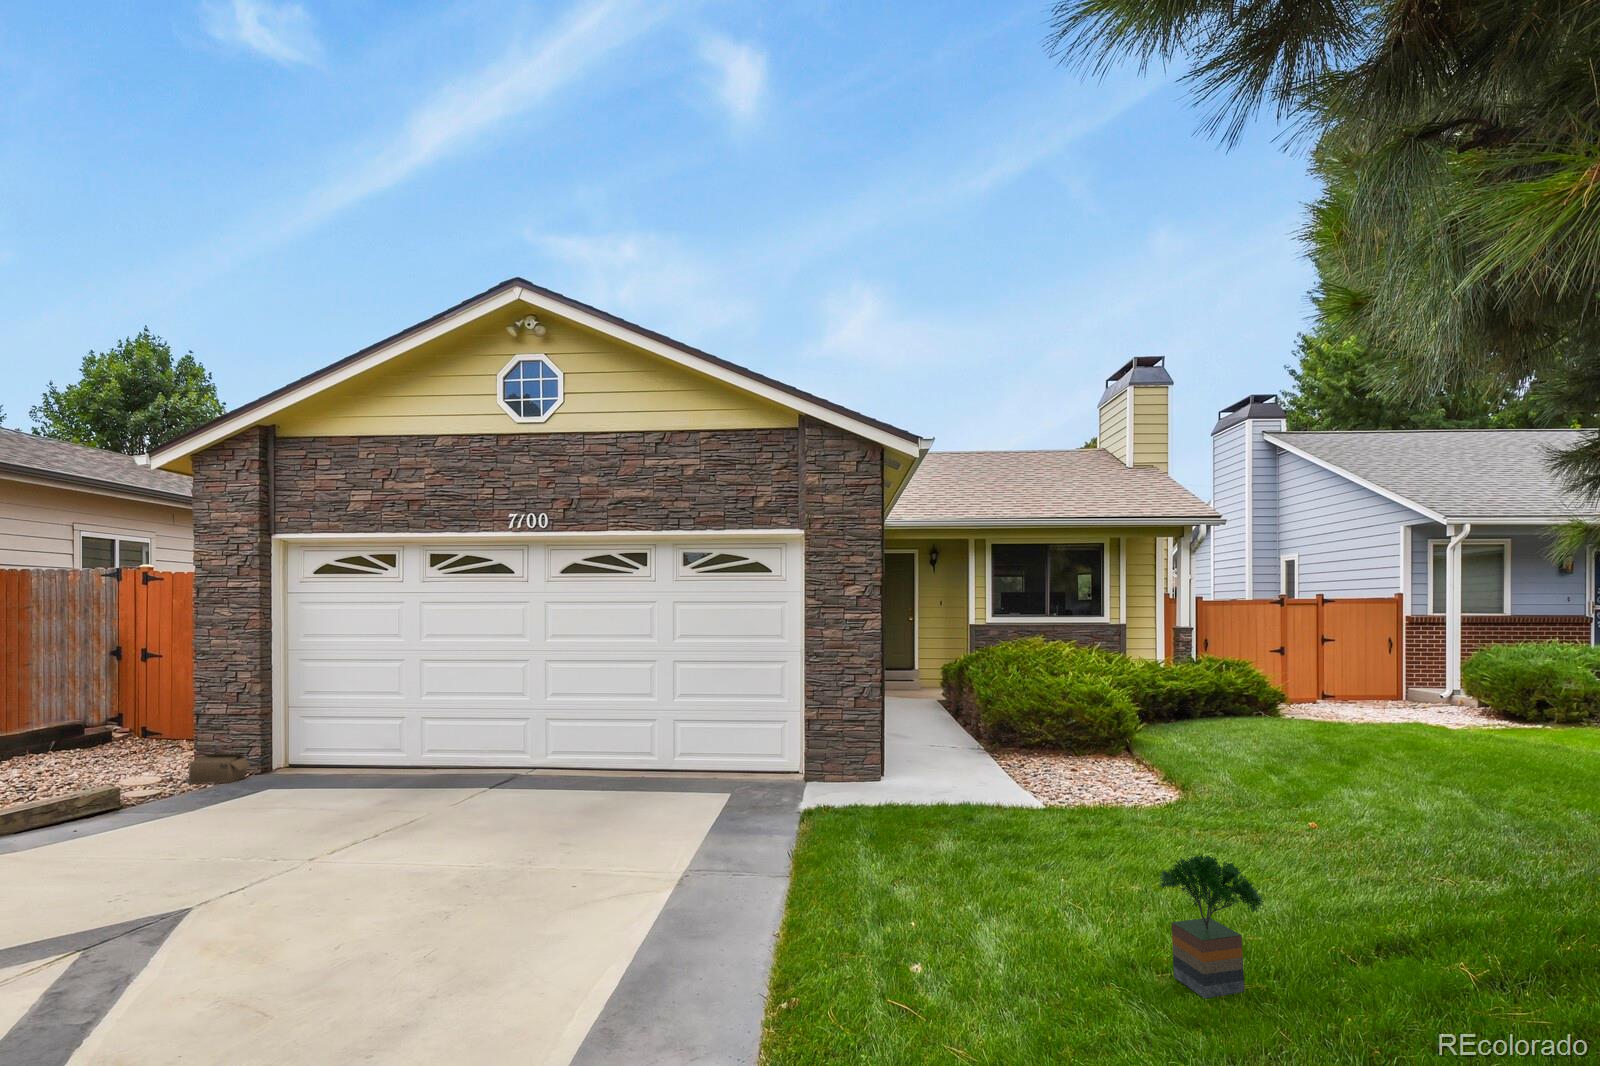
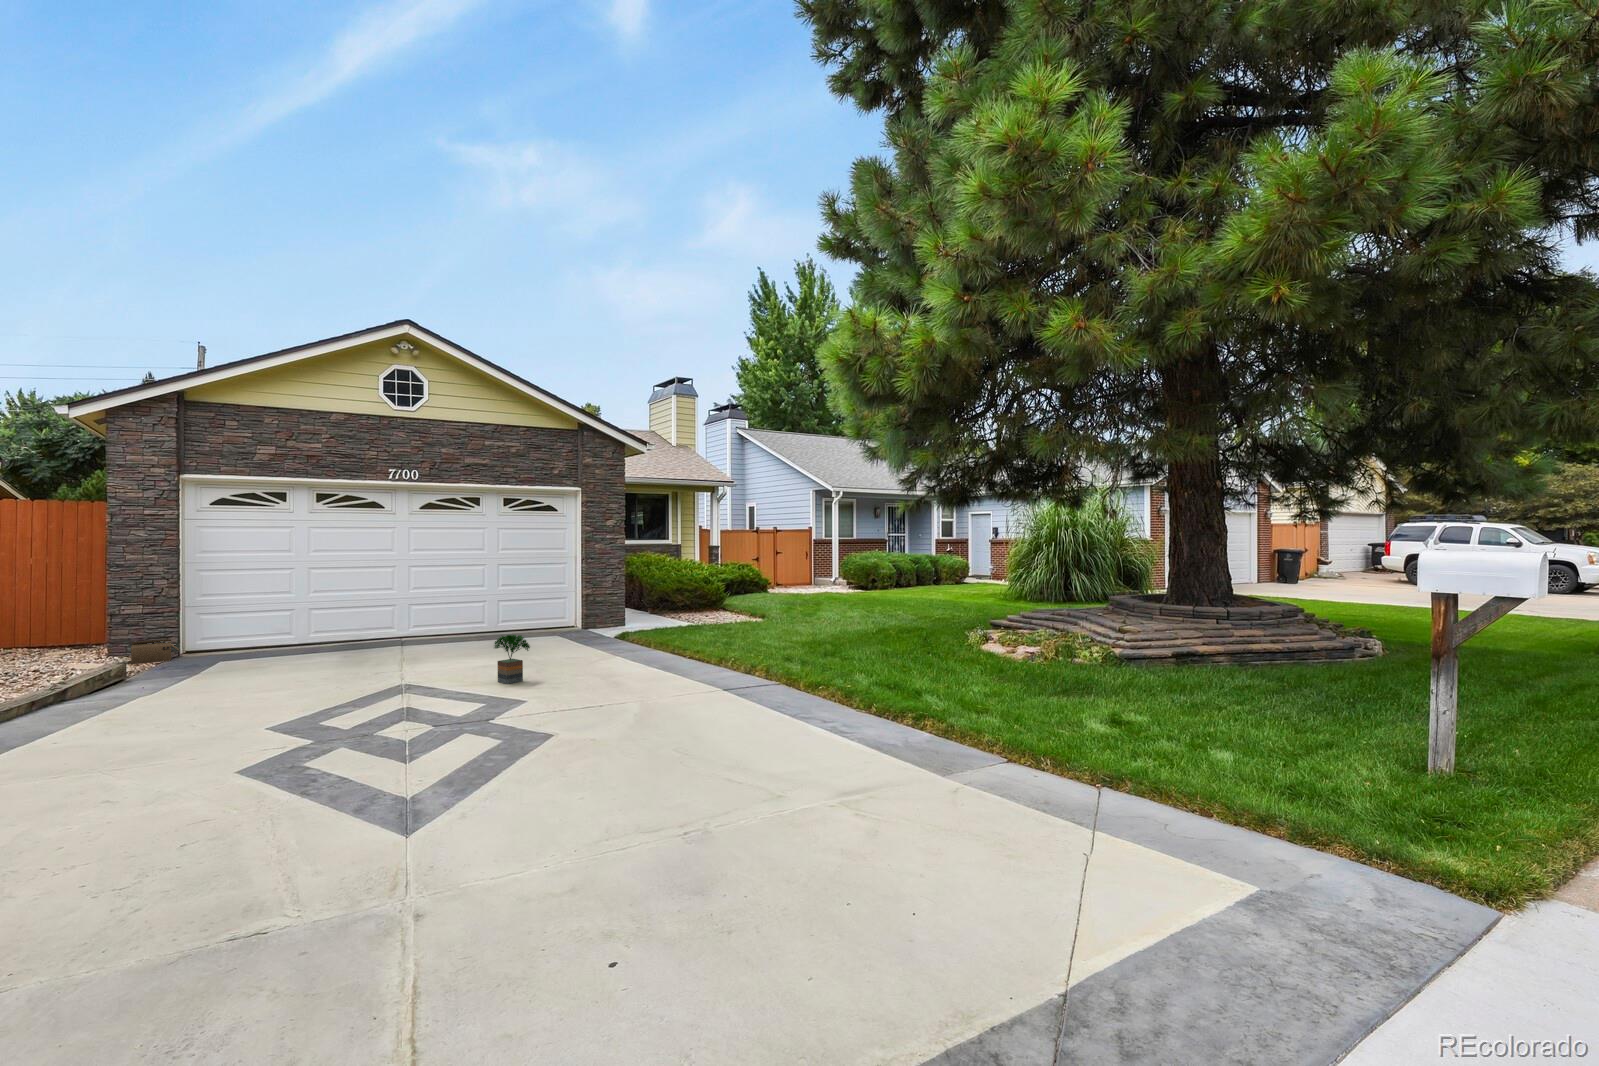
potted tree: present [1159,855,1264,998] -> present [494,635,530,684]

